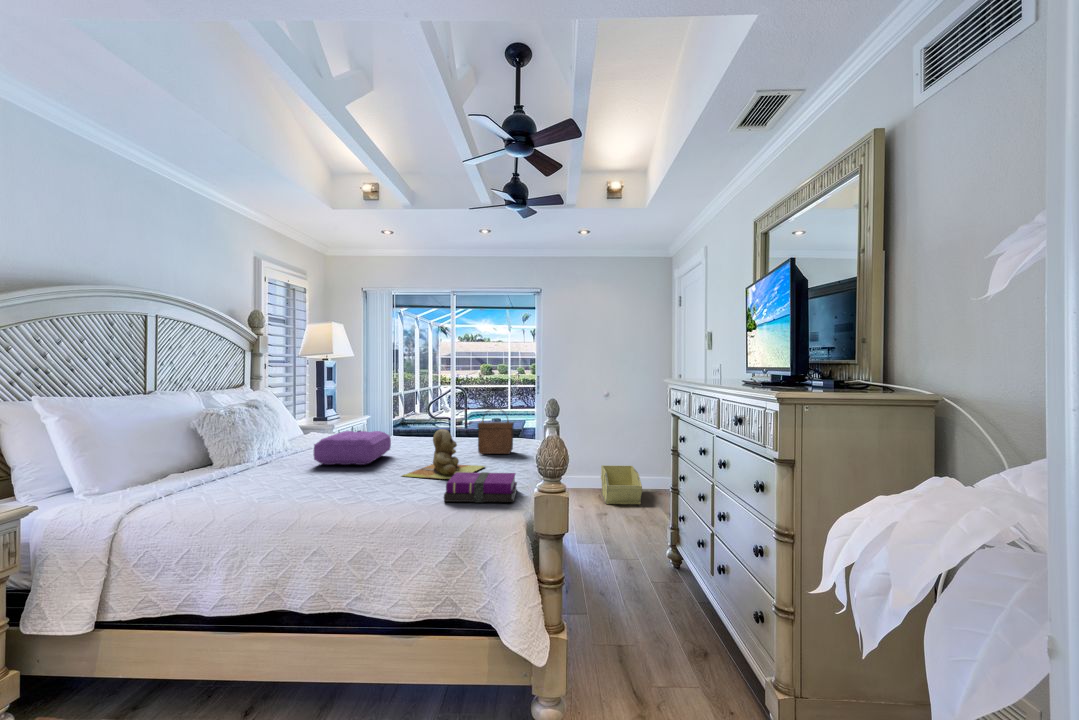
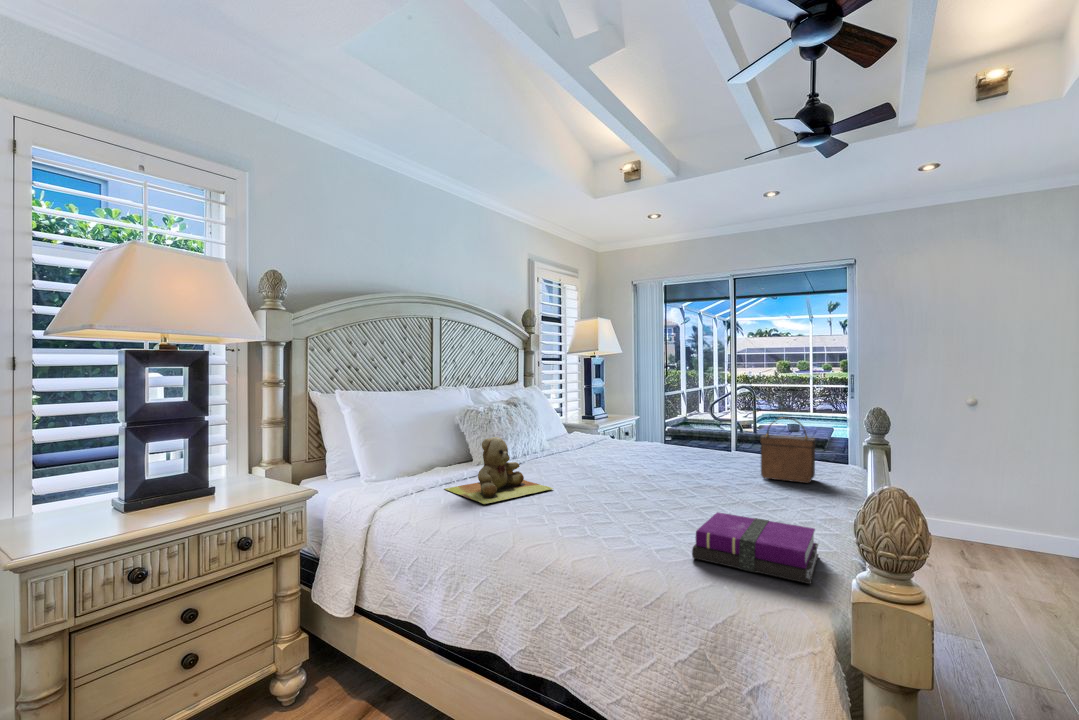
teddy bear: present [403,429,484,479] -> present [446,437,553,504]
pillow: present [313,431,391,465] -> none [559,435,647,478]
storage bin: present [601,465,643,504] -> none [967,504,1058,577]

